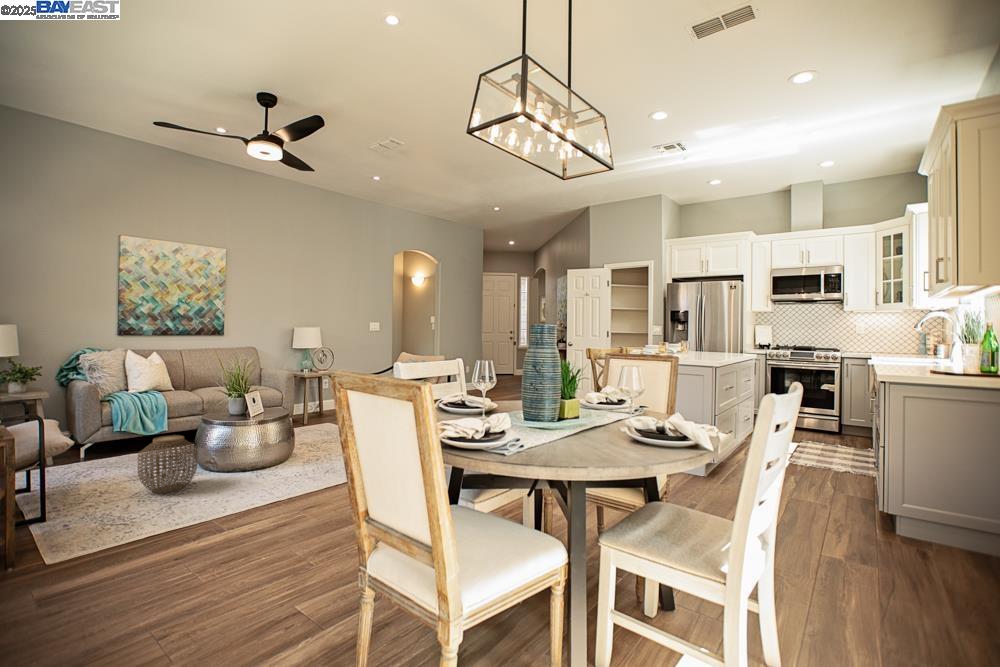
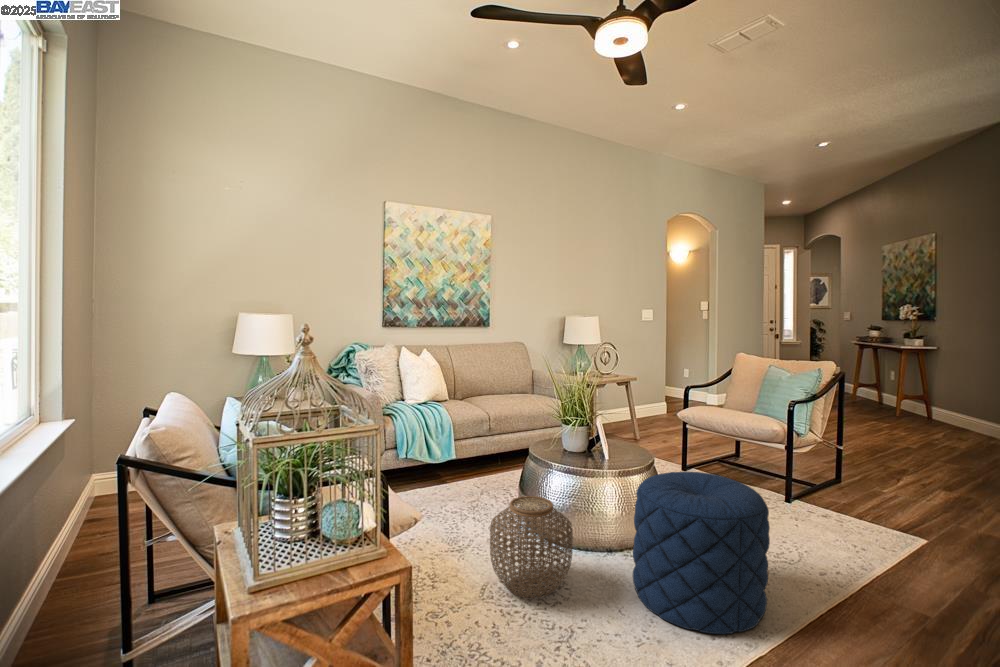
pouf: none [233,416,311,496] -> present [633,472,770,634]

